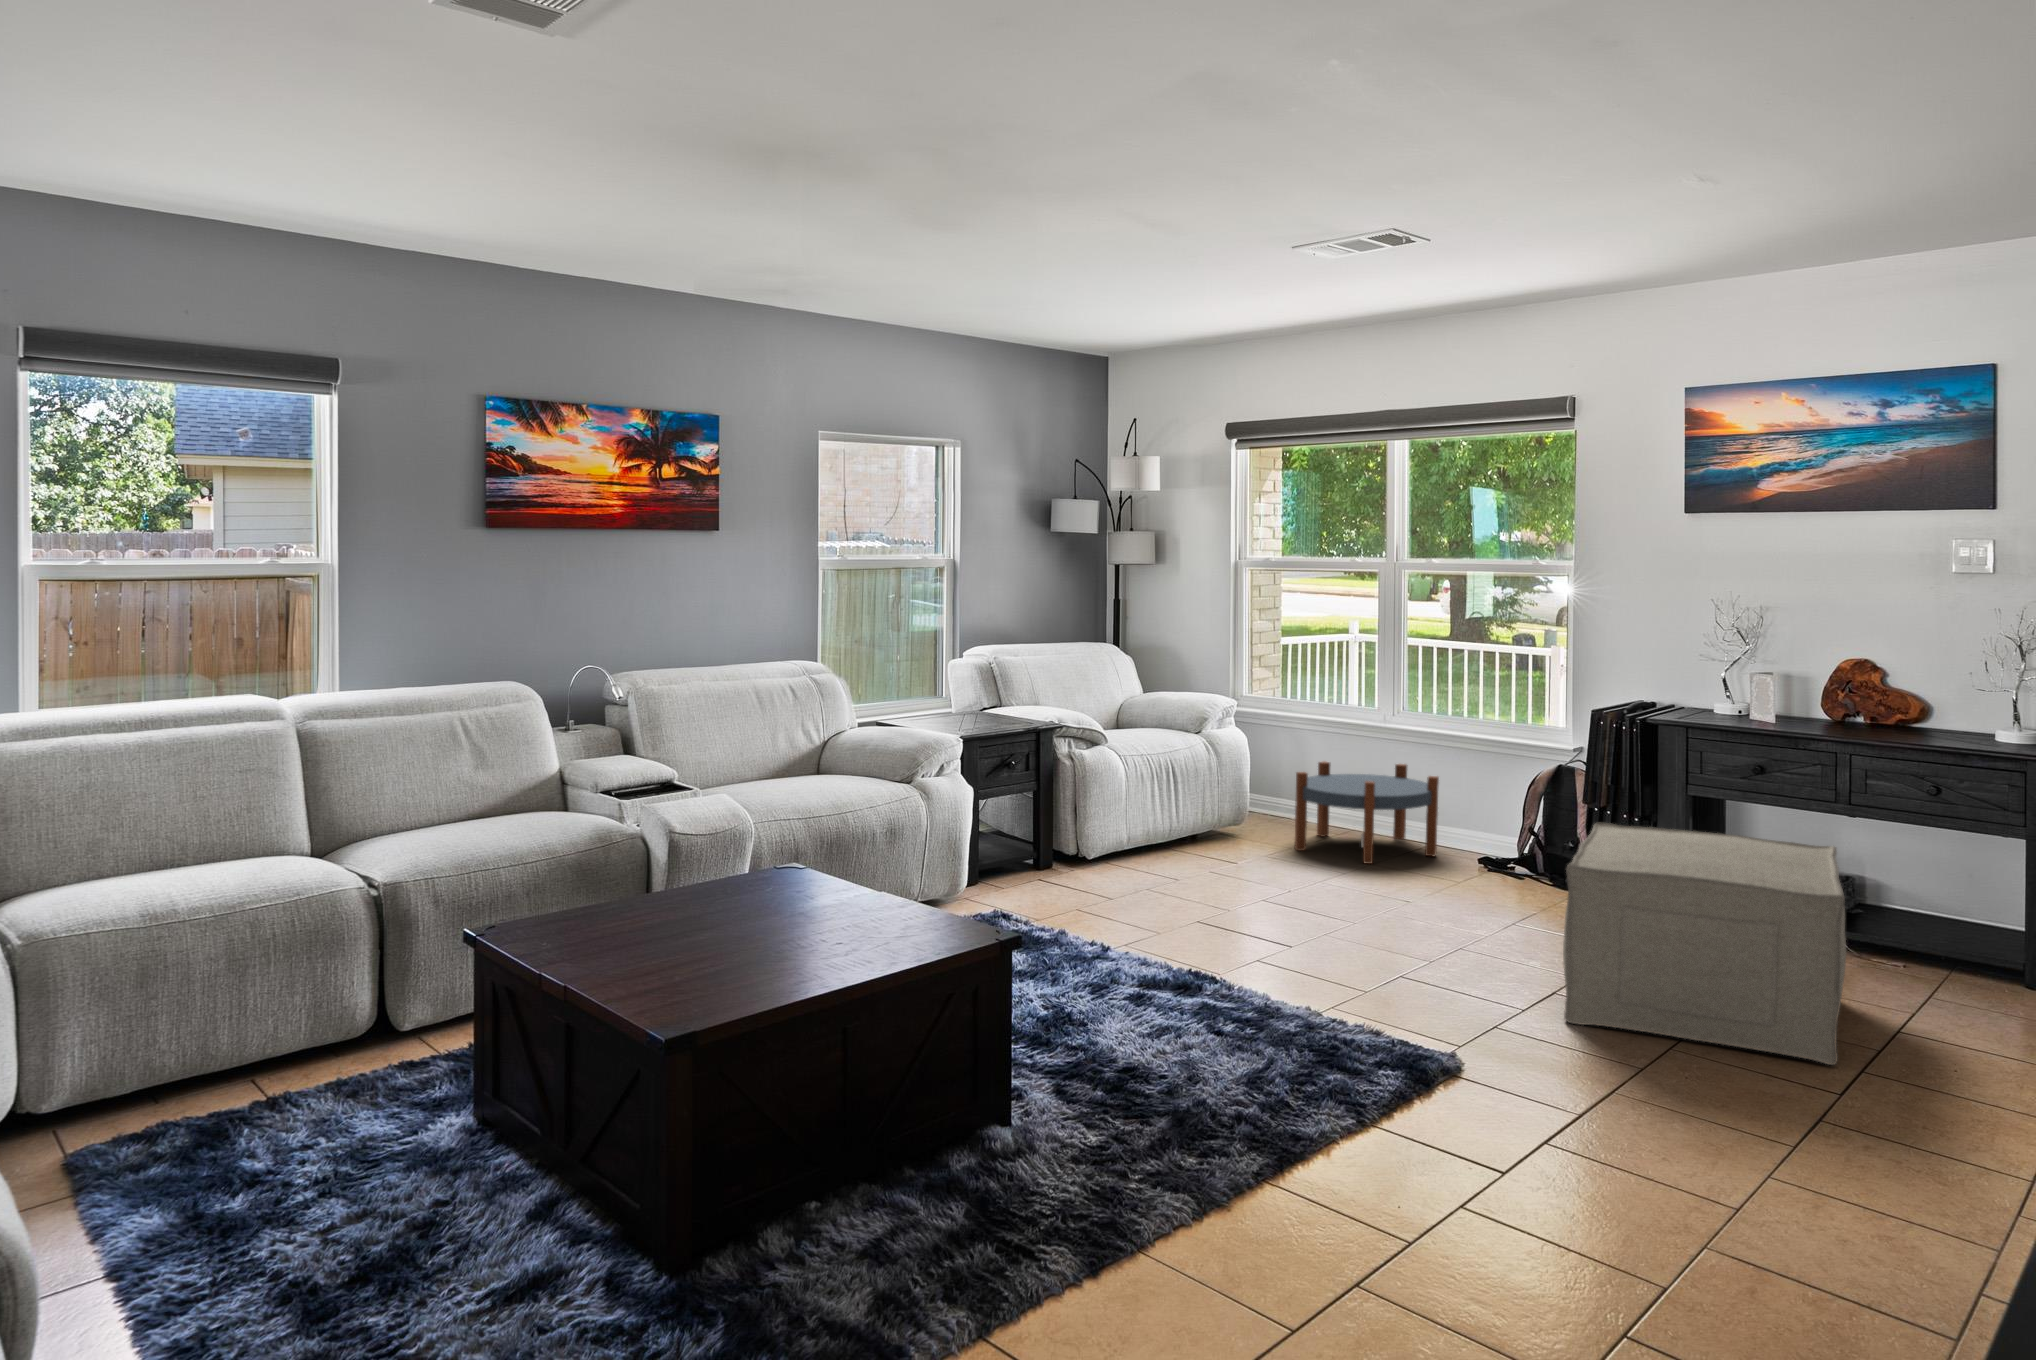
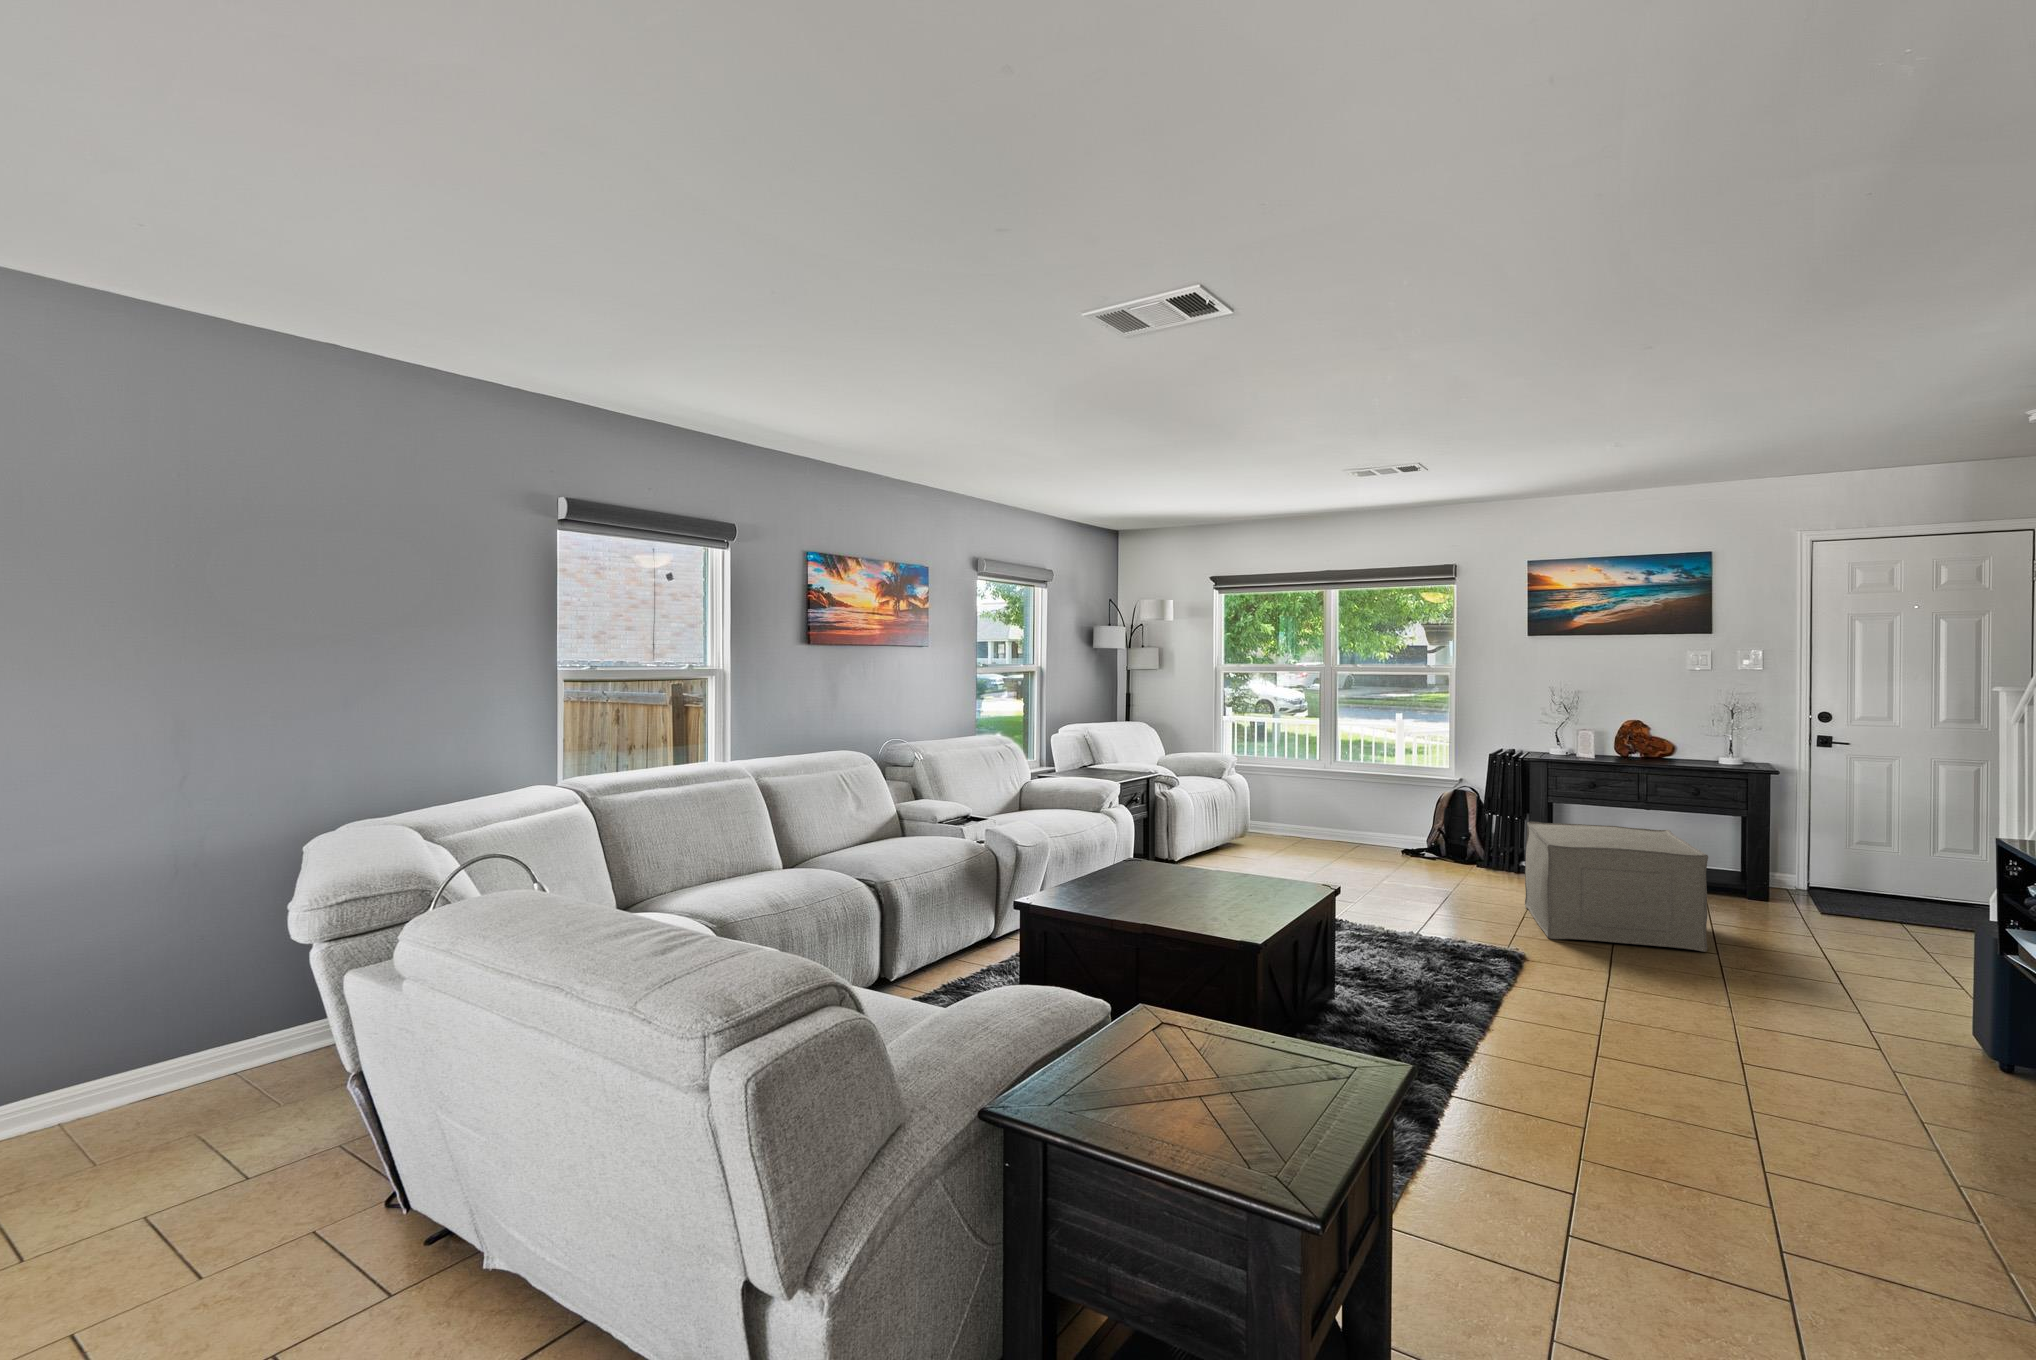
side table: present [1295,761,1439,864] -> none [1282,792,1374,857]

